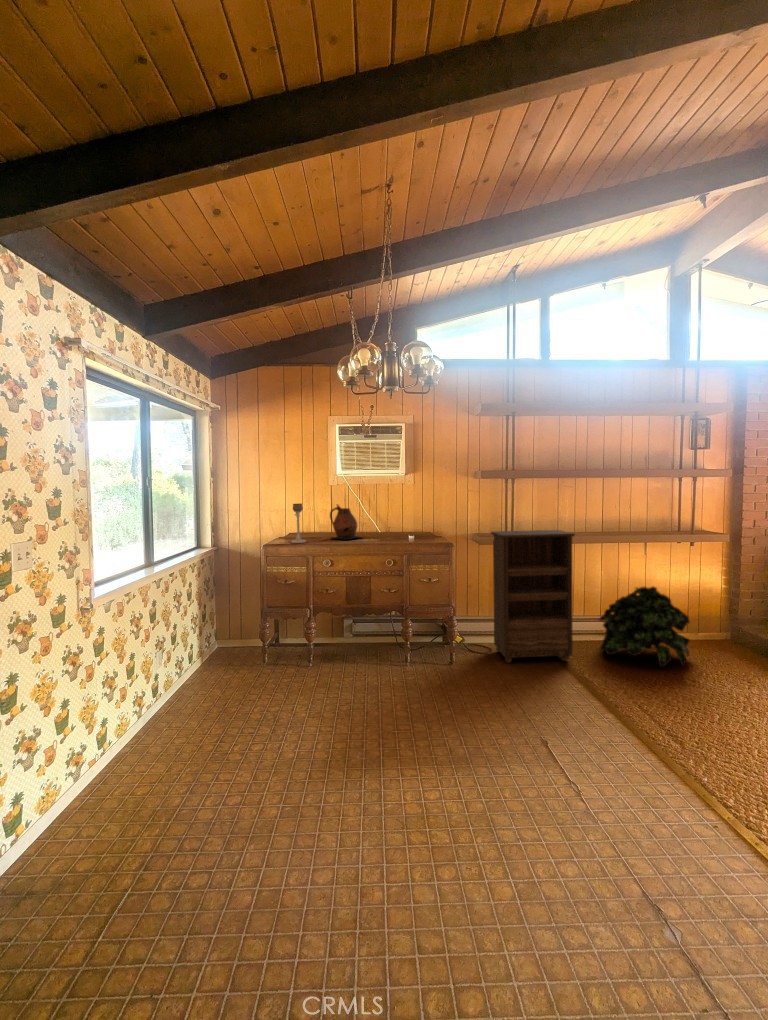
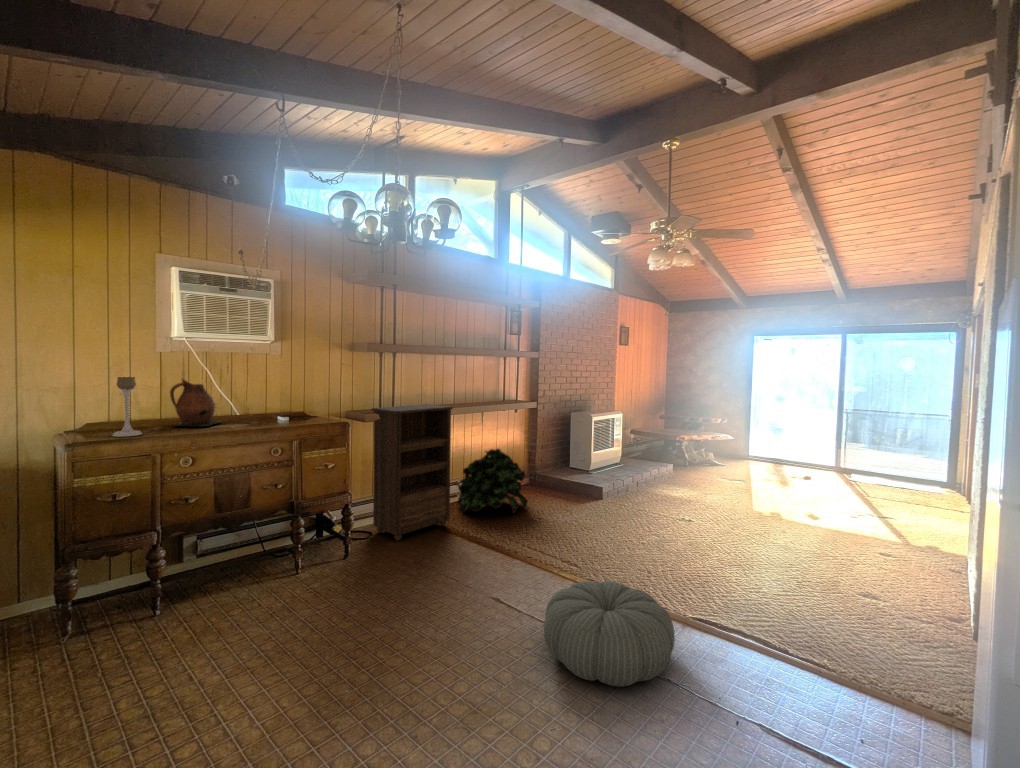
pouf: none [524,746,695,888] -> present [544,581,675,687]

